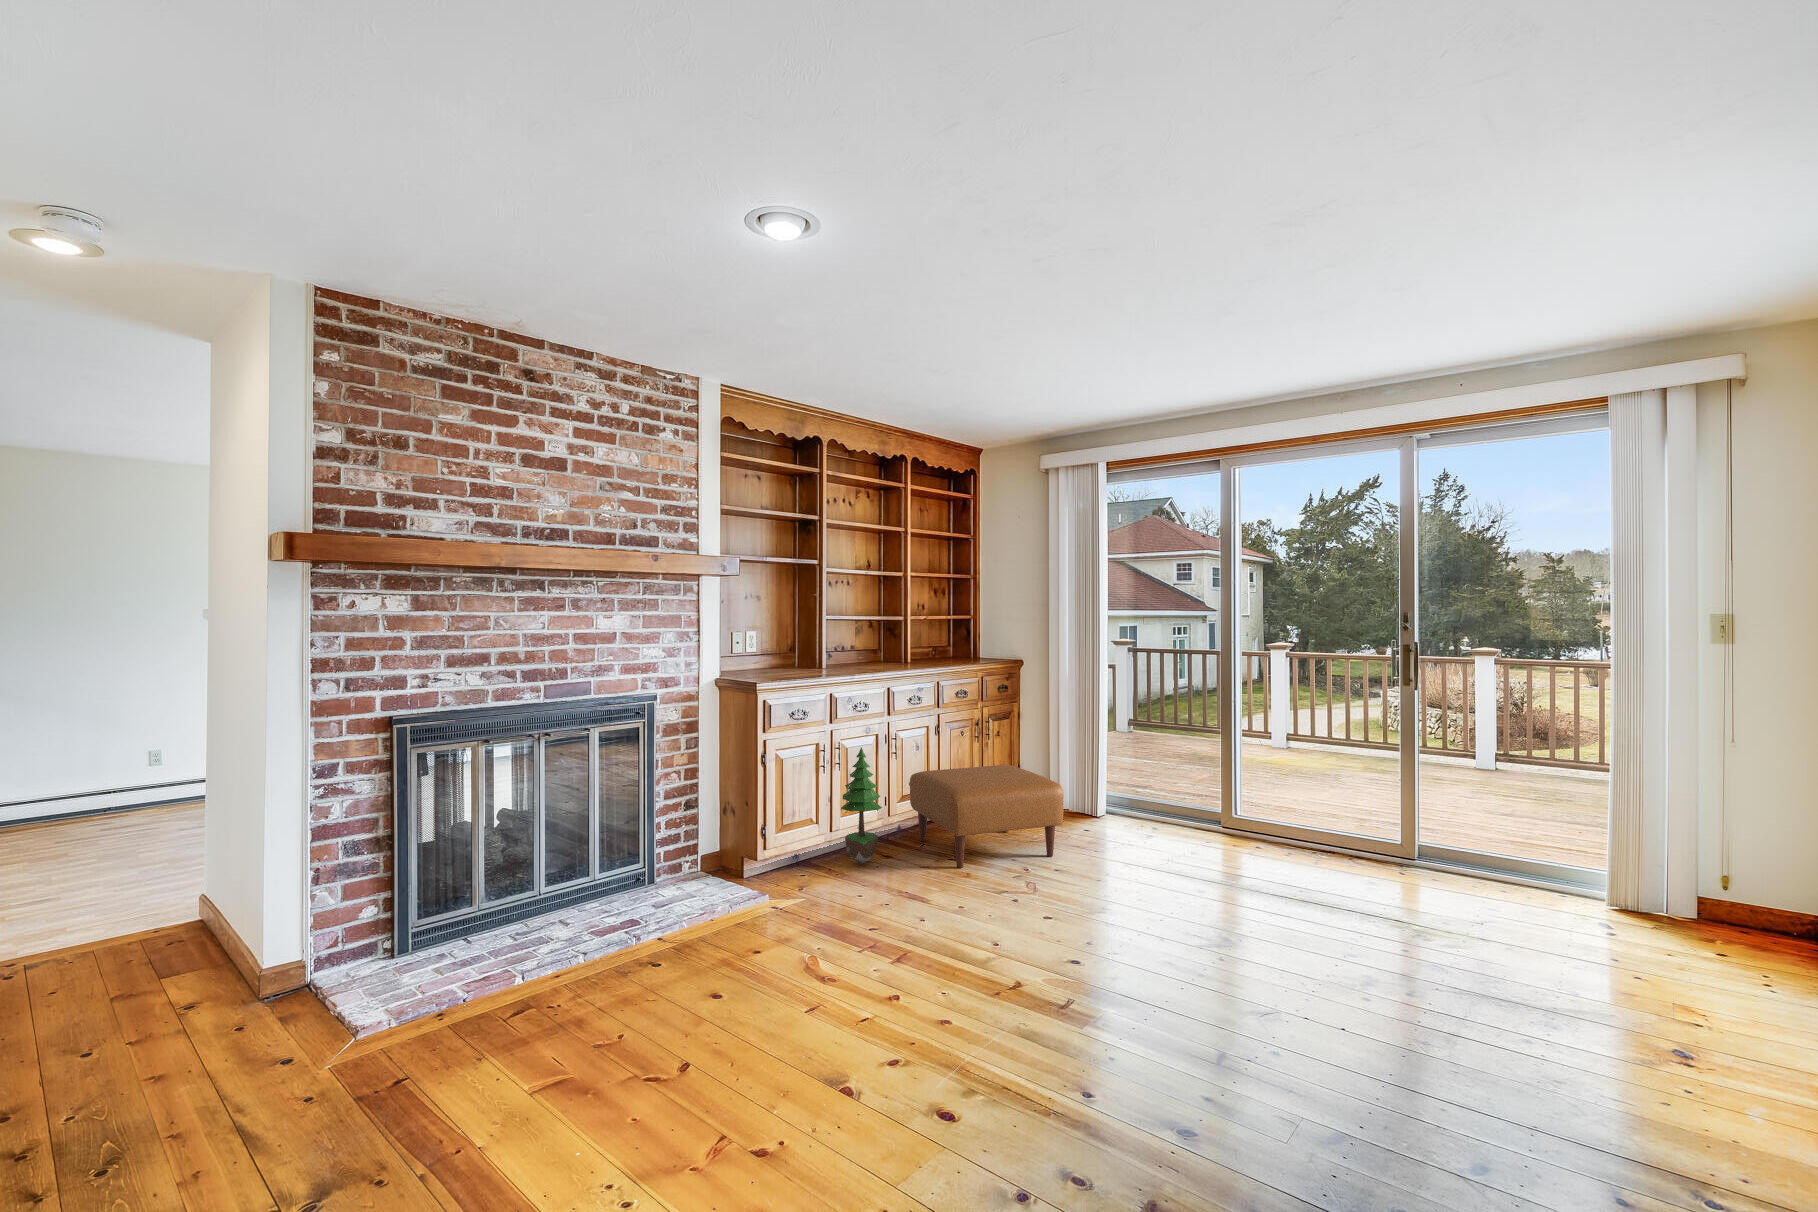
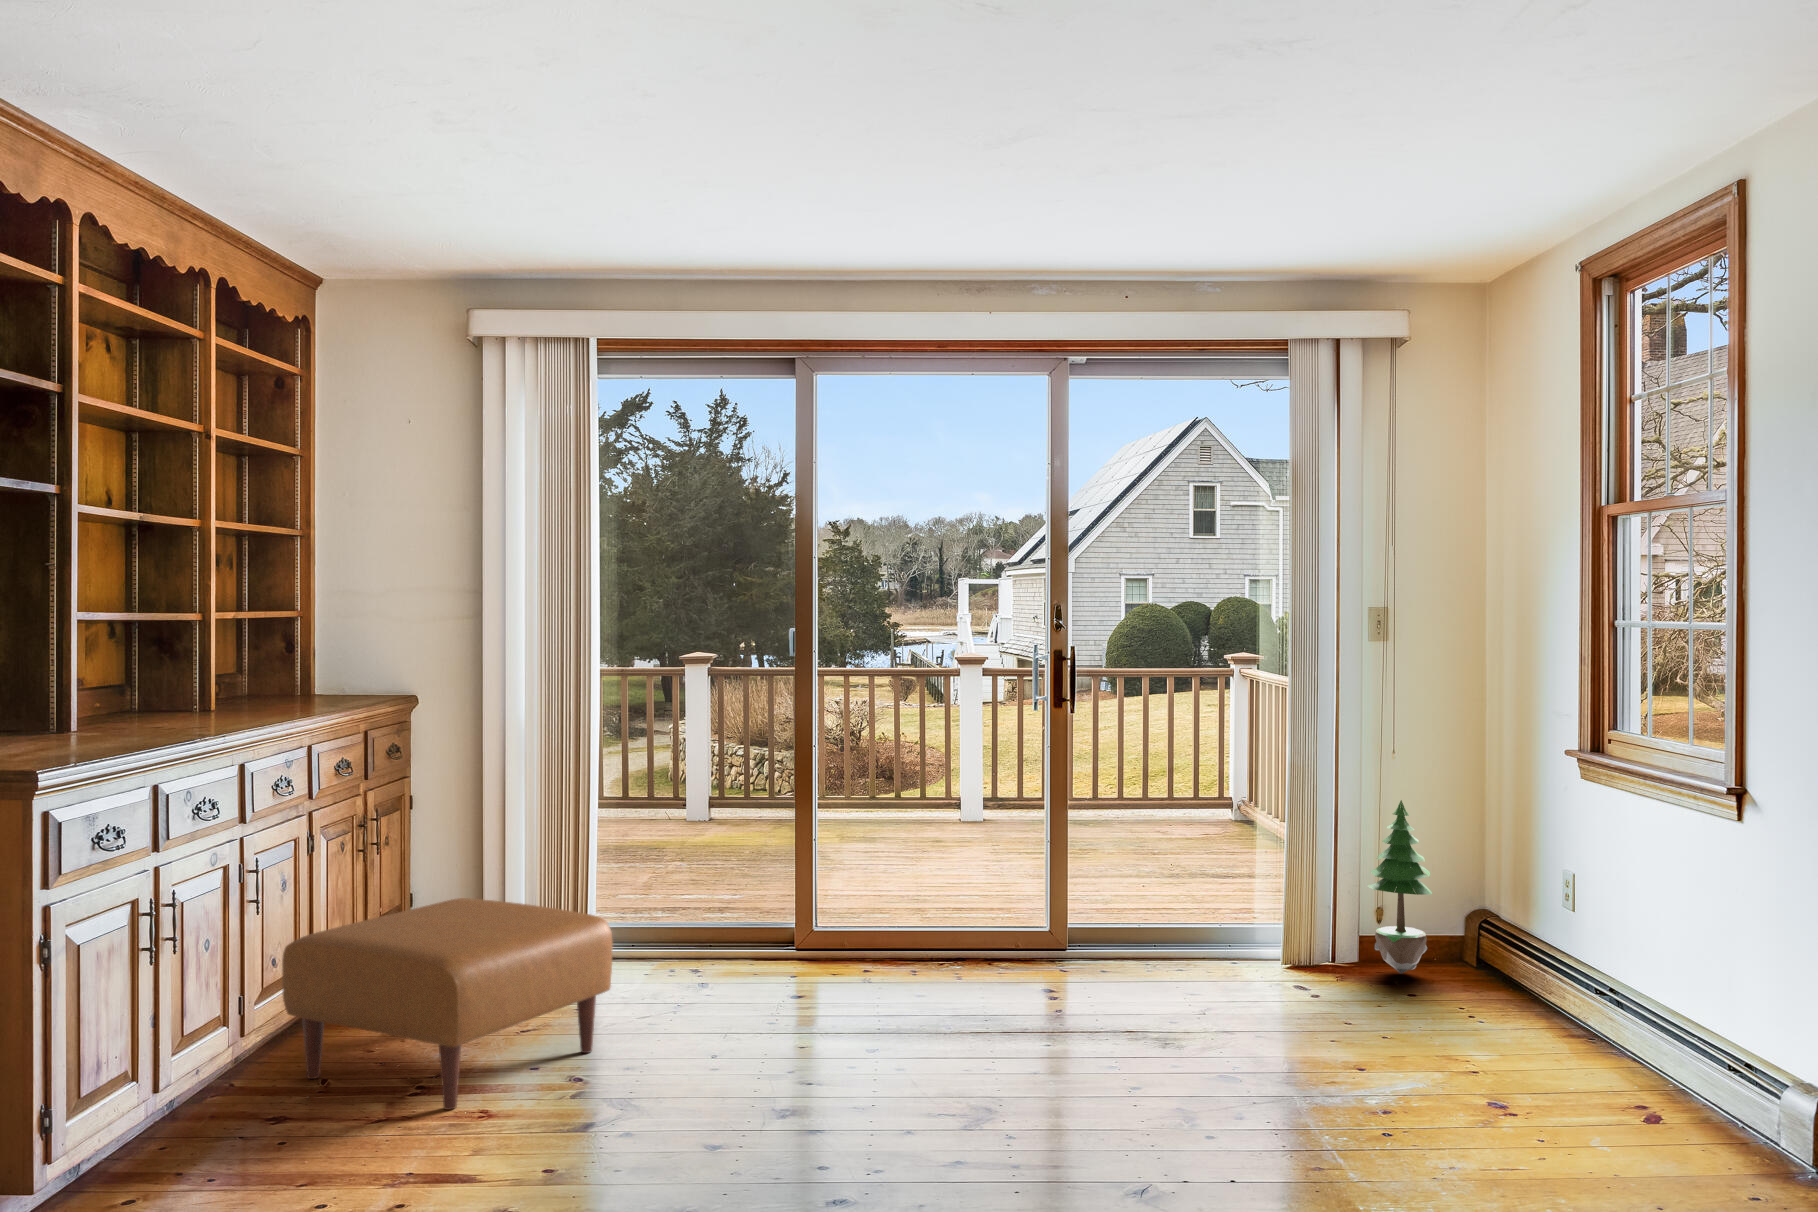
potted tree: present [841,747,882,865] -> present [1368,800,1432,973]

